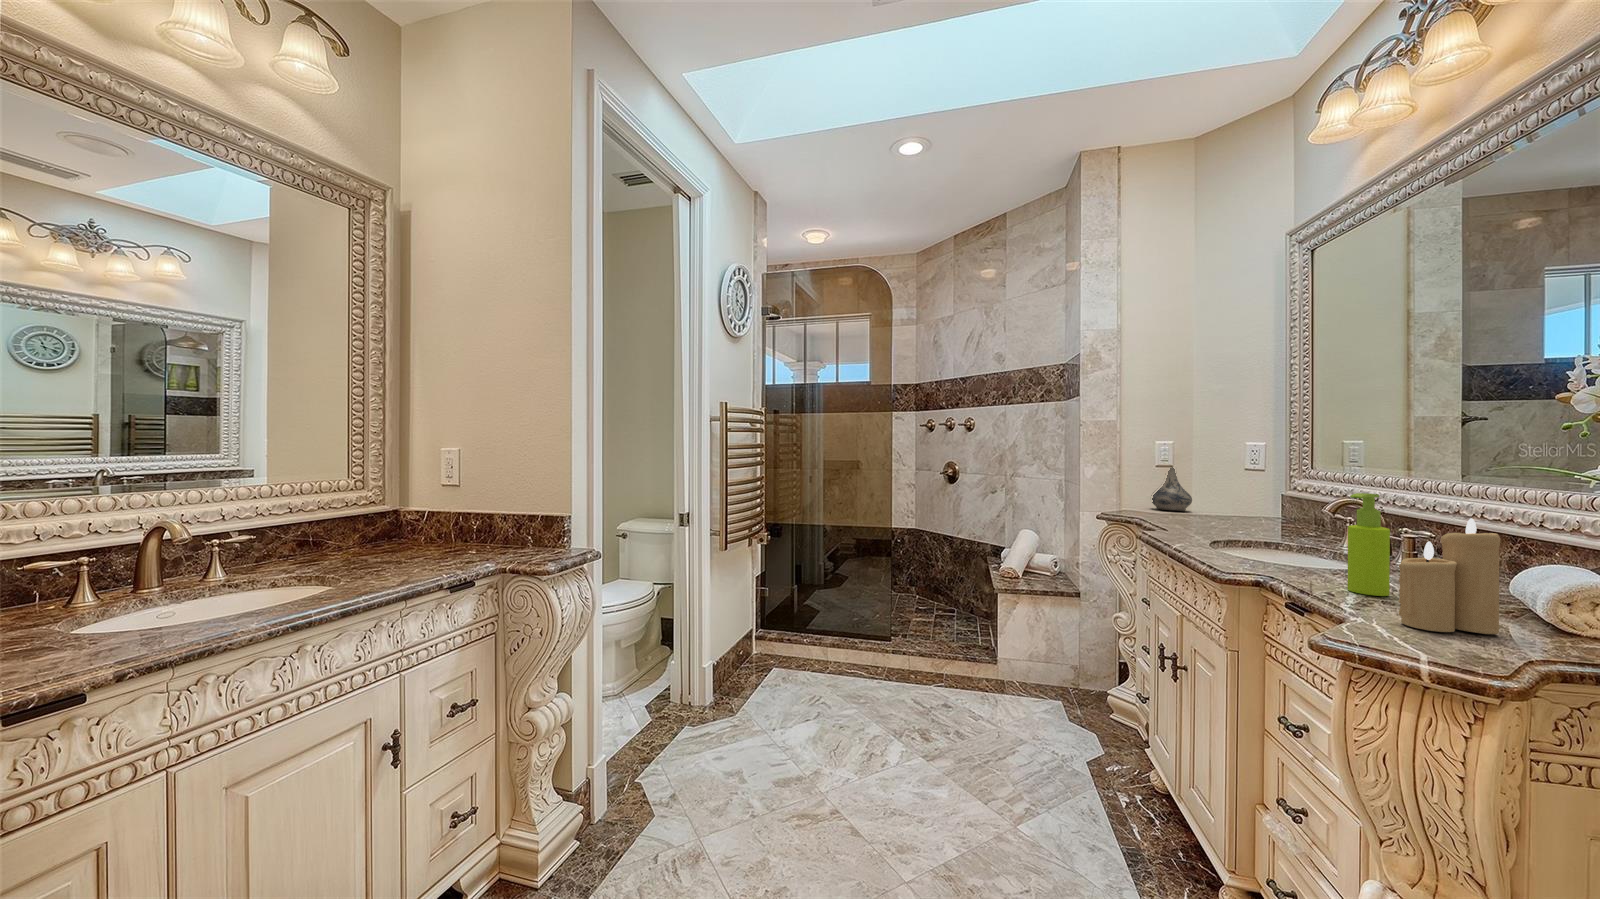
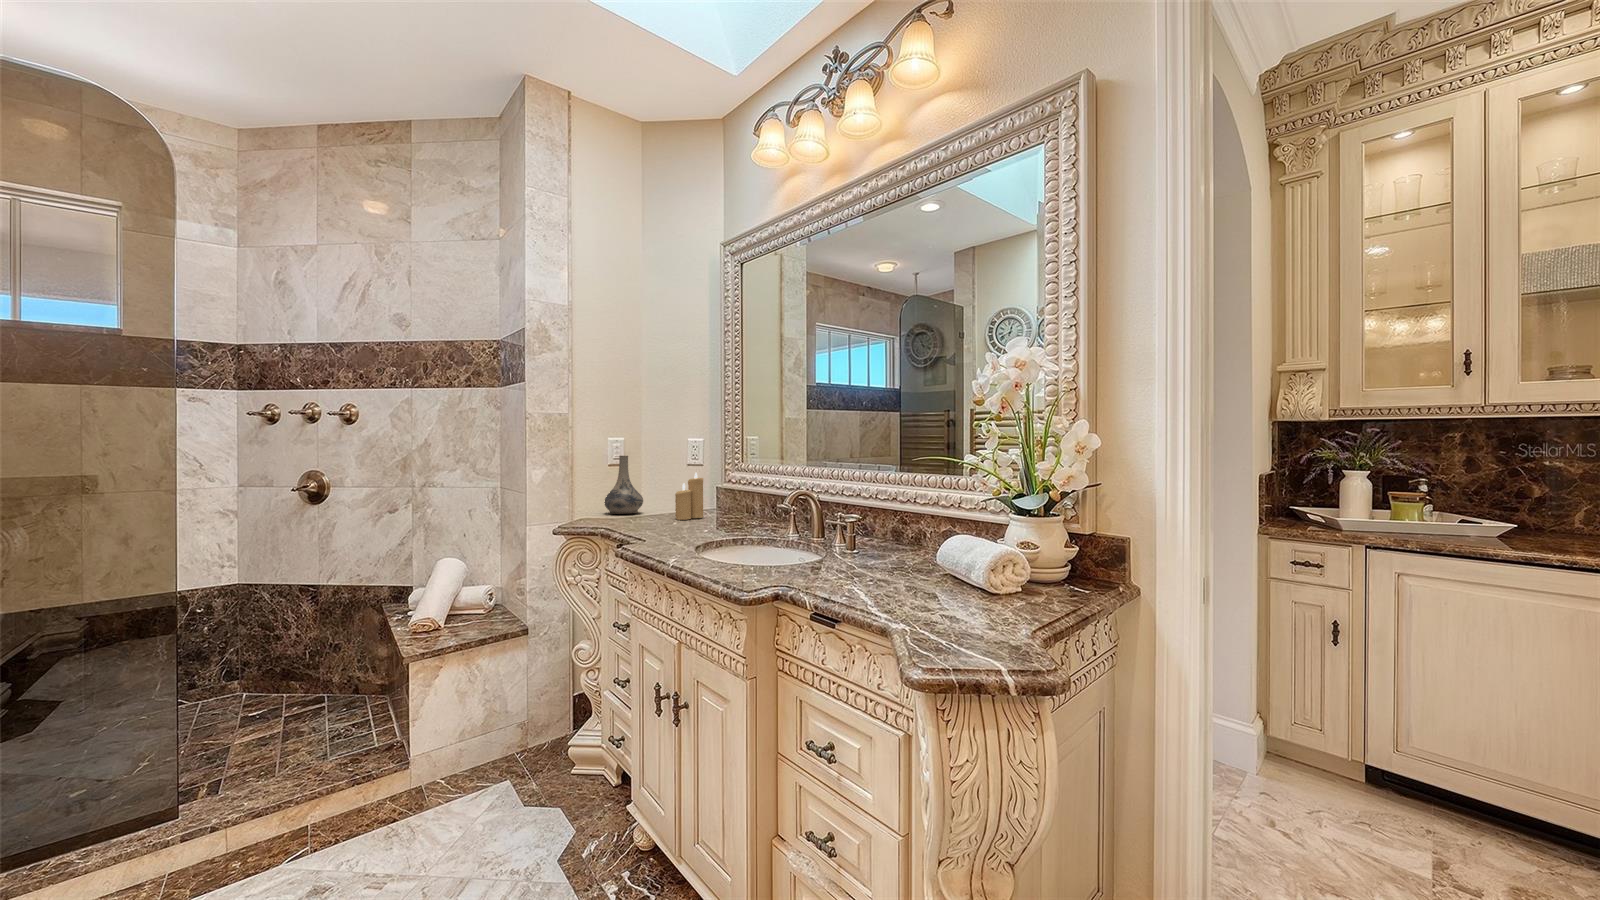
soap dispenser: present [1348,493,1390,596] -> none [849,488,878,589]
candle: present [1399,518,1500,634] -> present [675,473,703,520]

